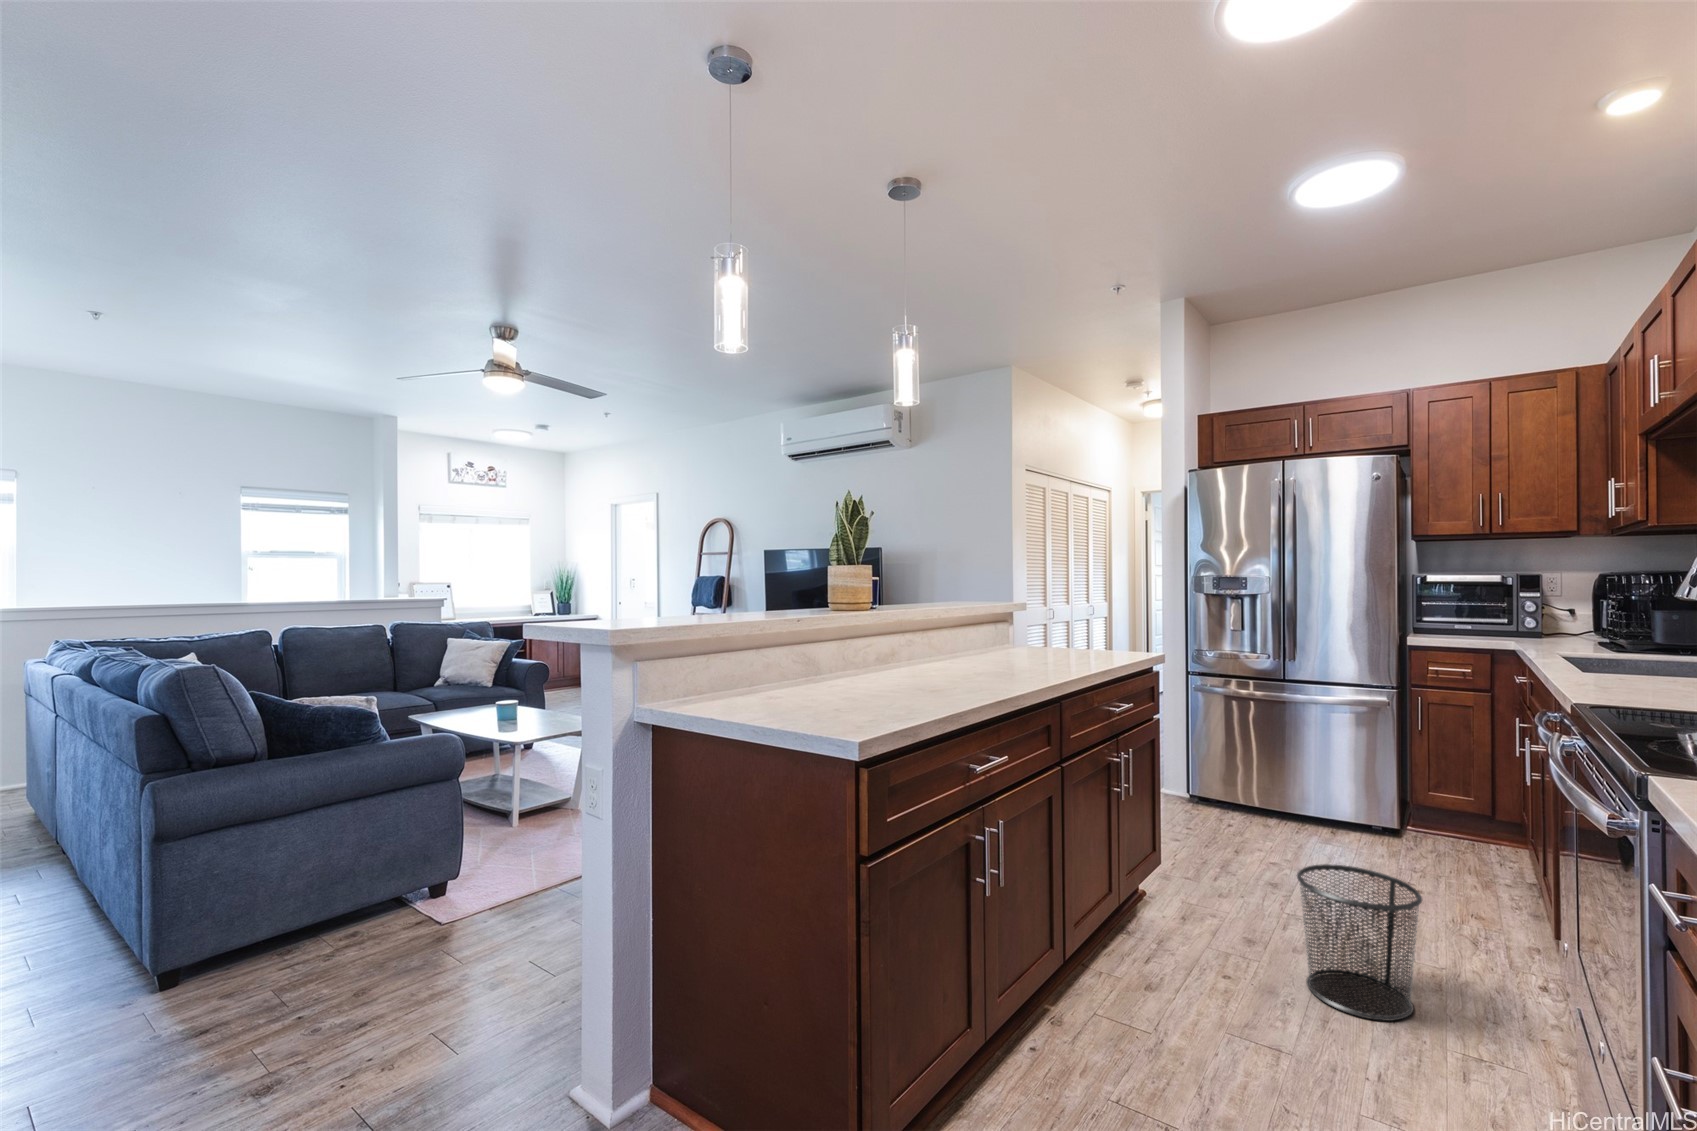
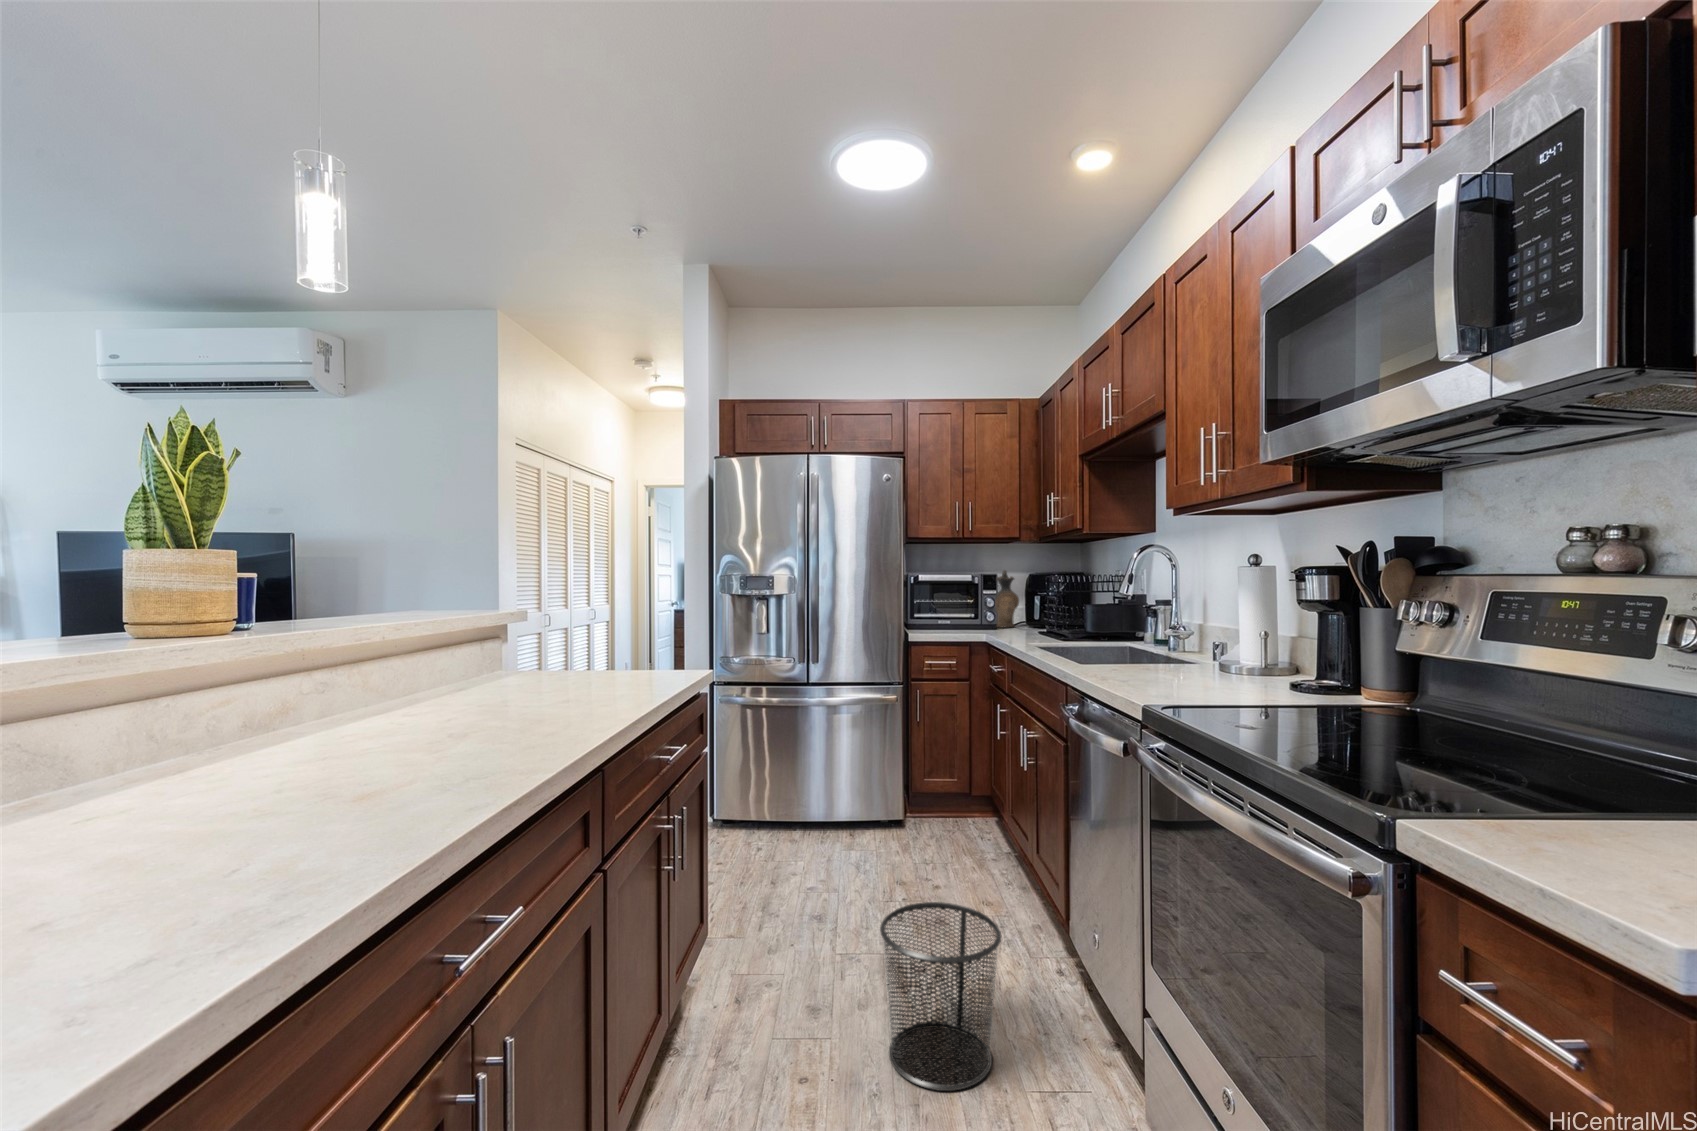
ceramic pitcher: none [1537,570,1574,636] -> present [995,570,1019,627]

